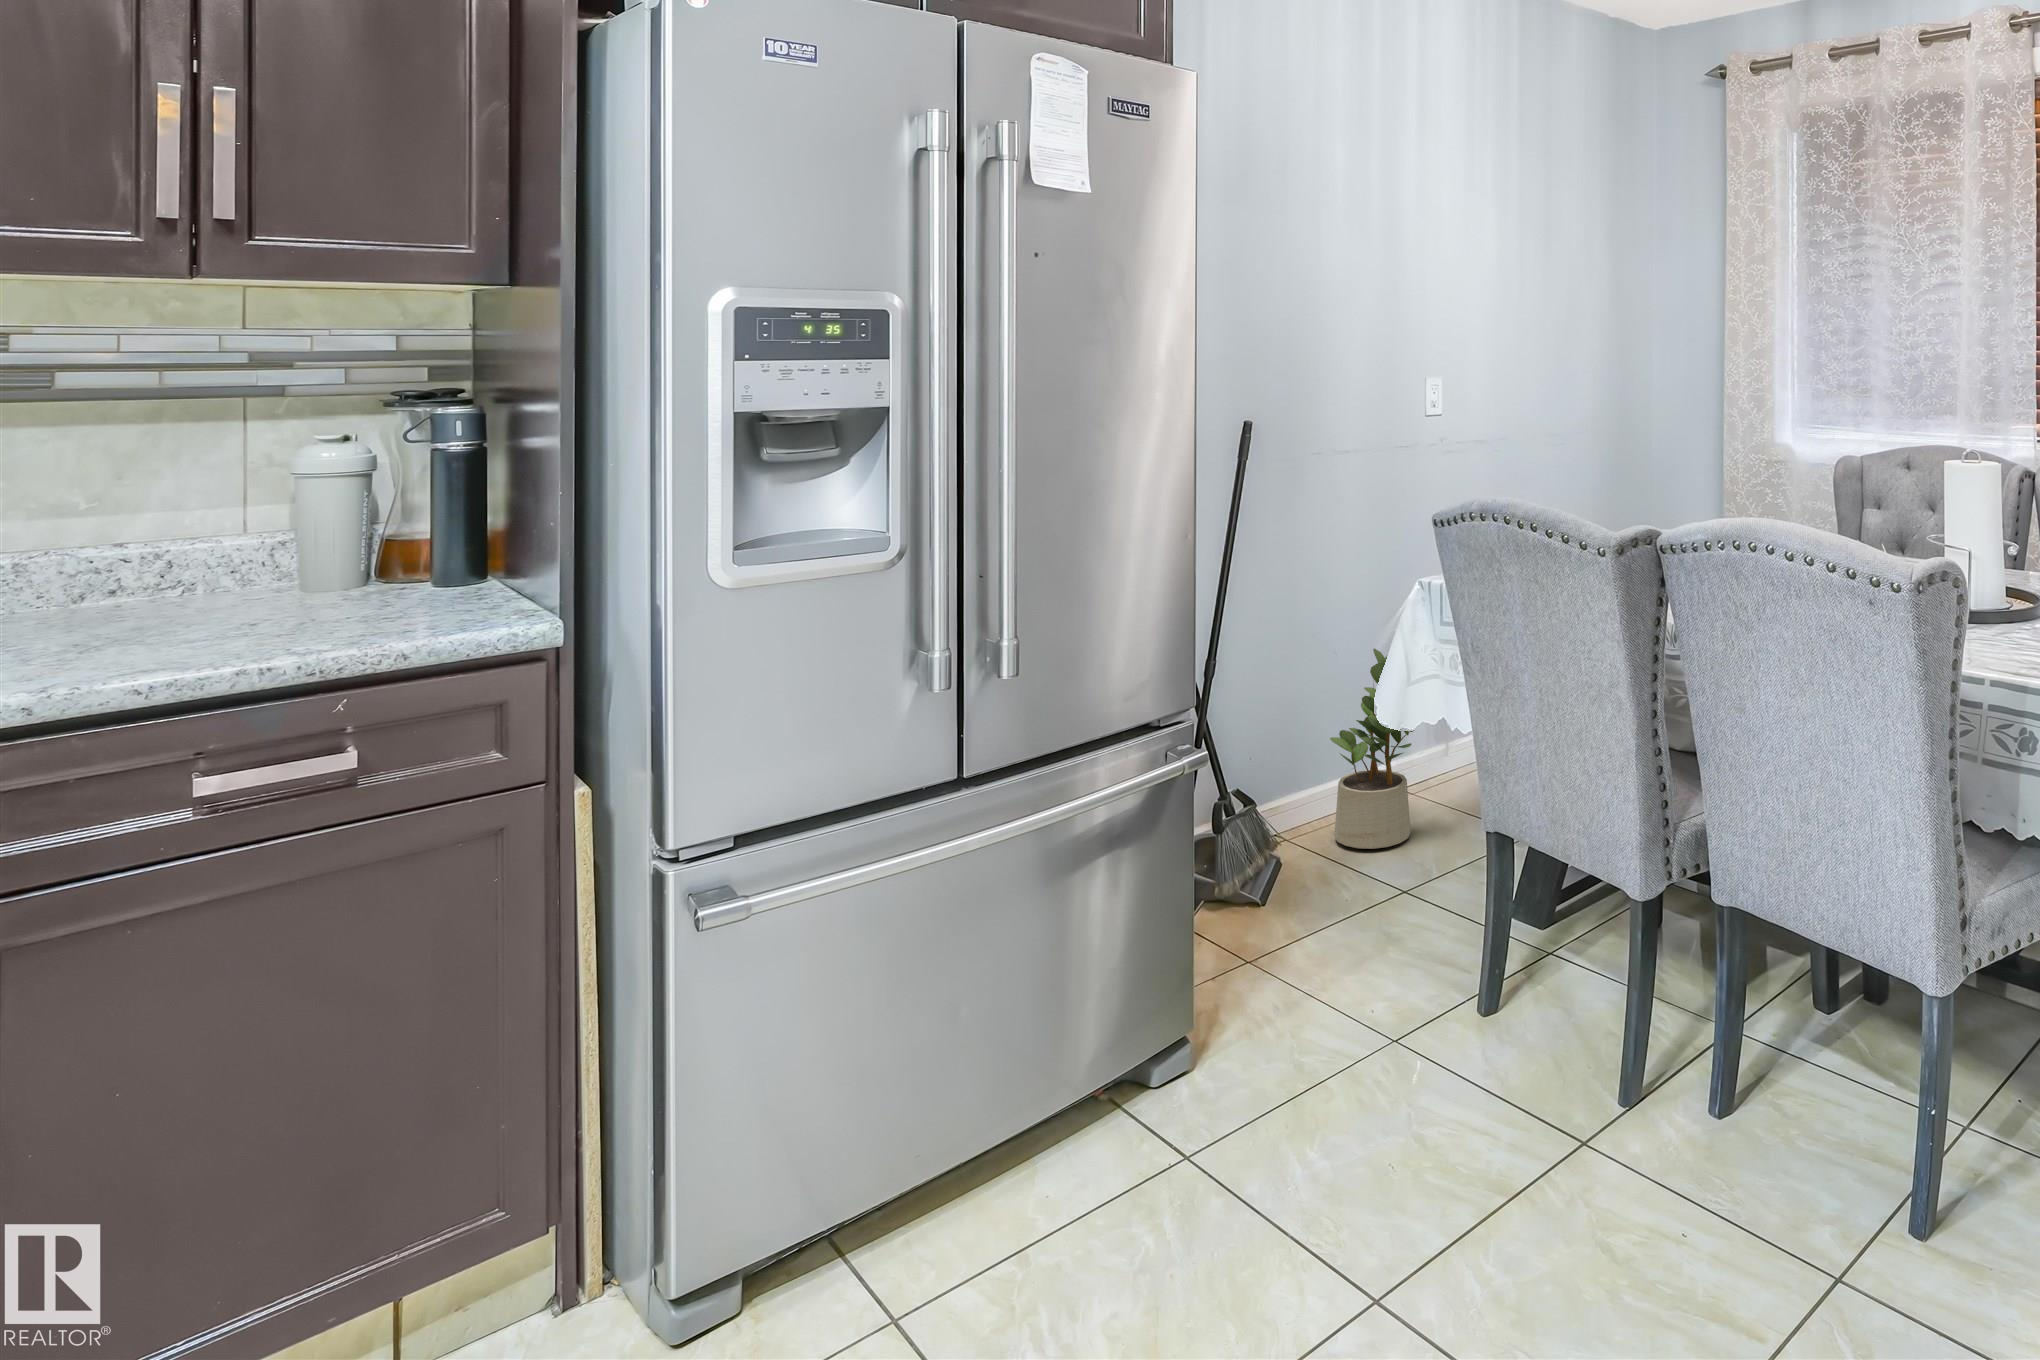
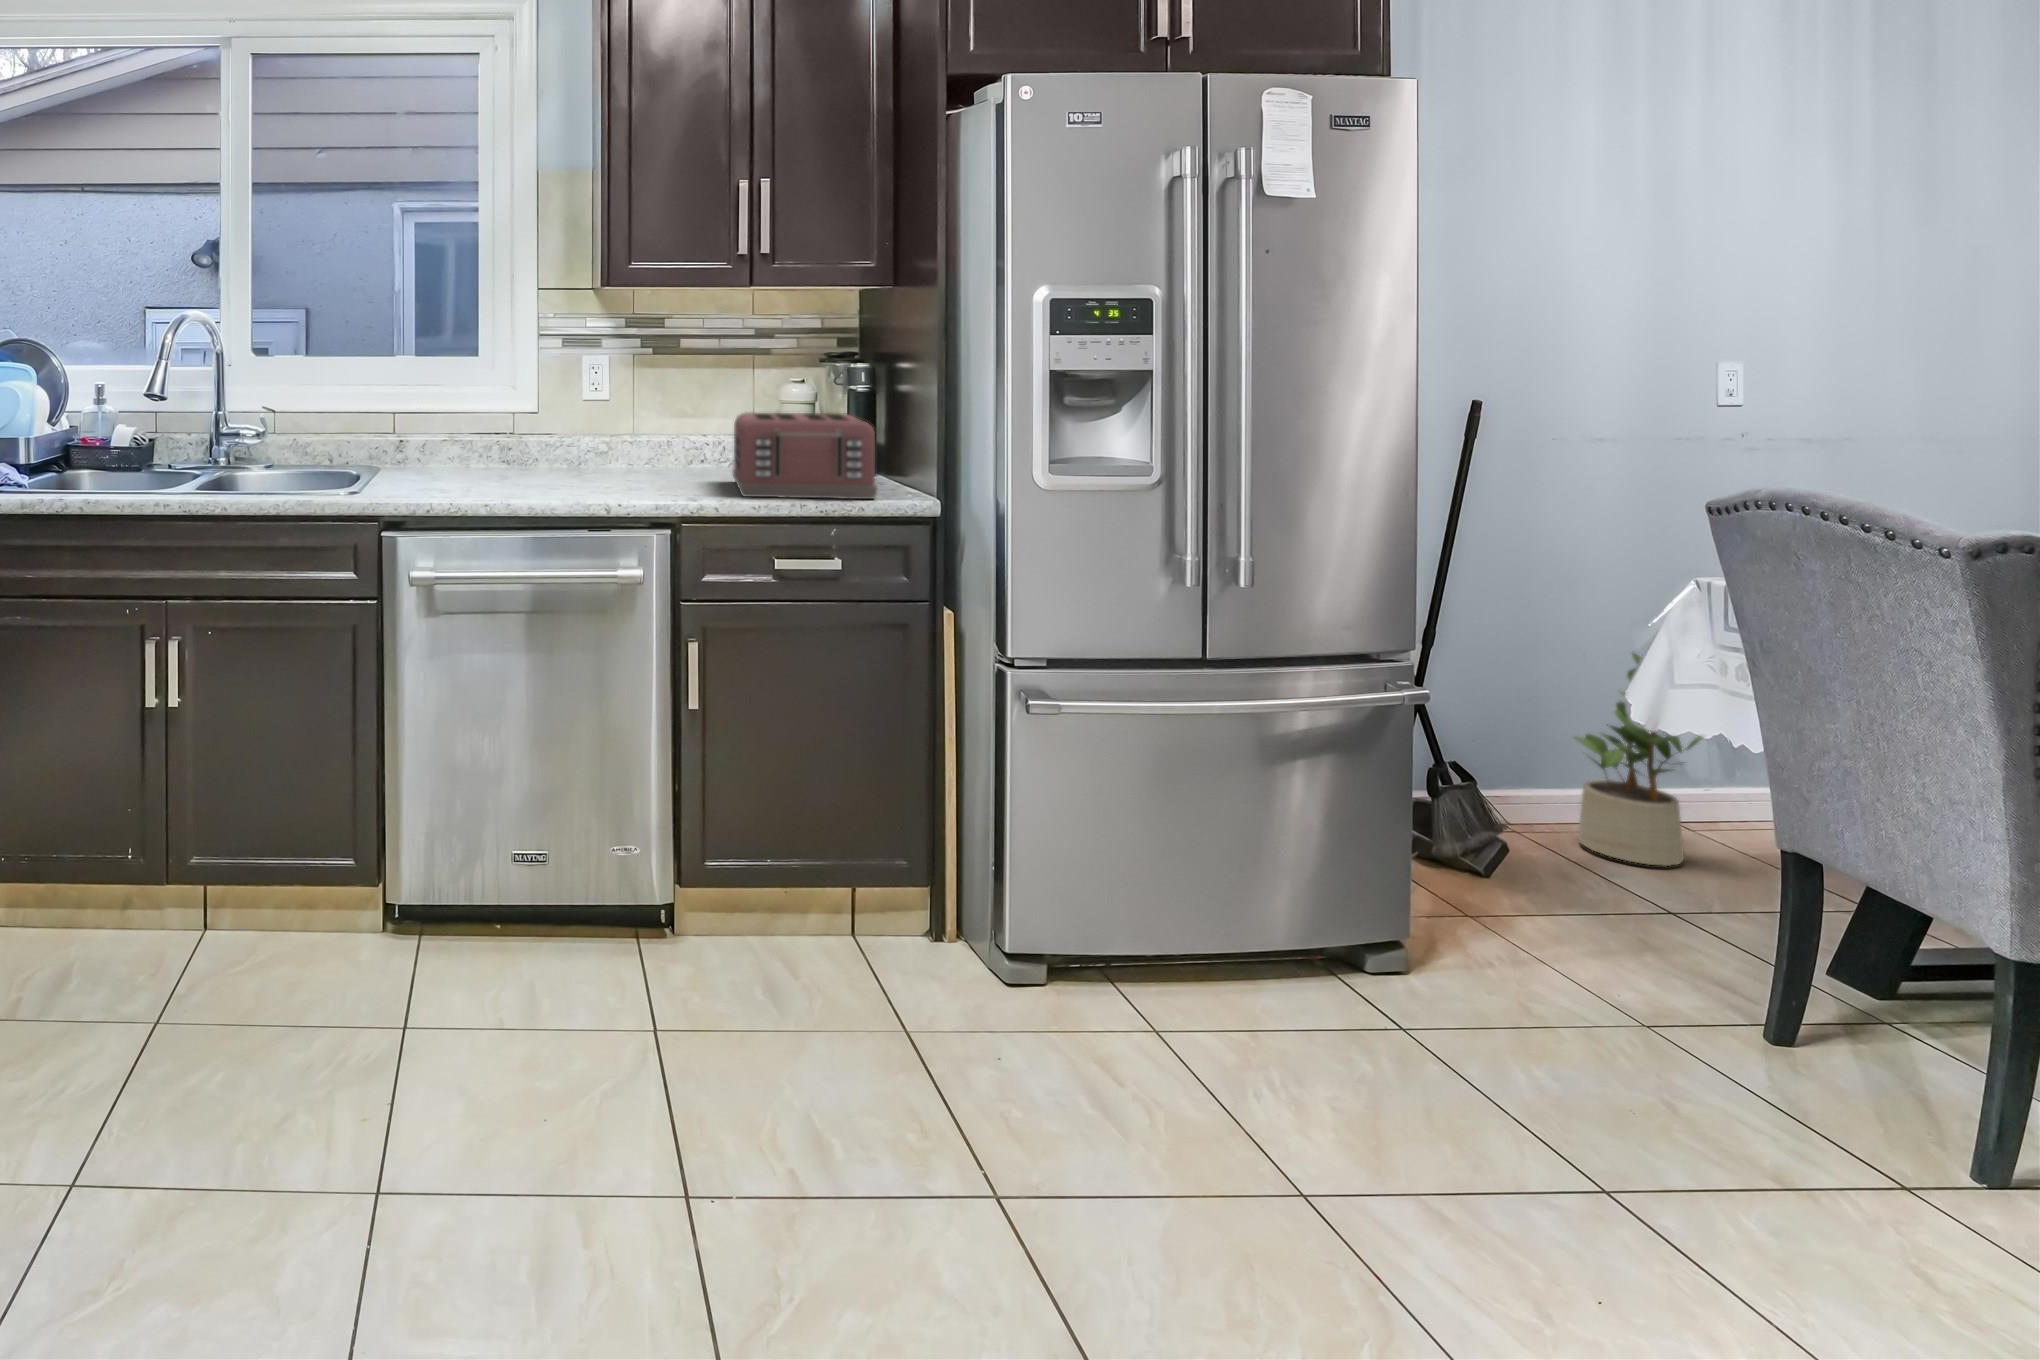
toaster: none [127,487,450,663] -> present [732,413,877,499]

